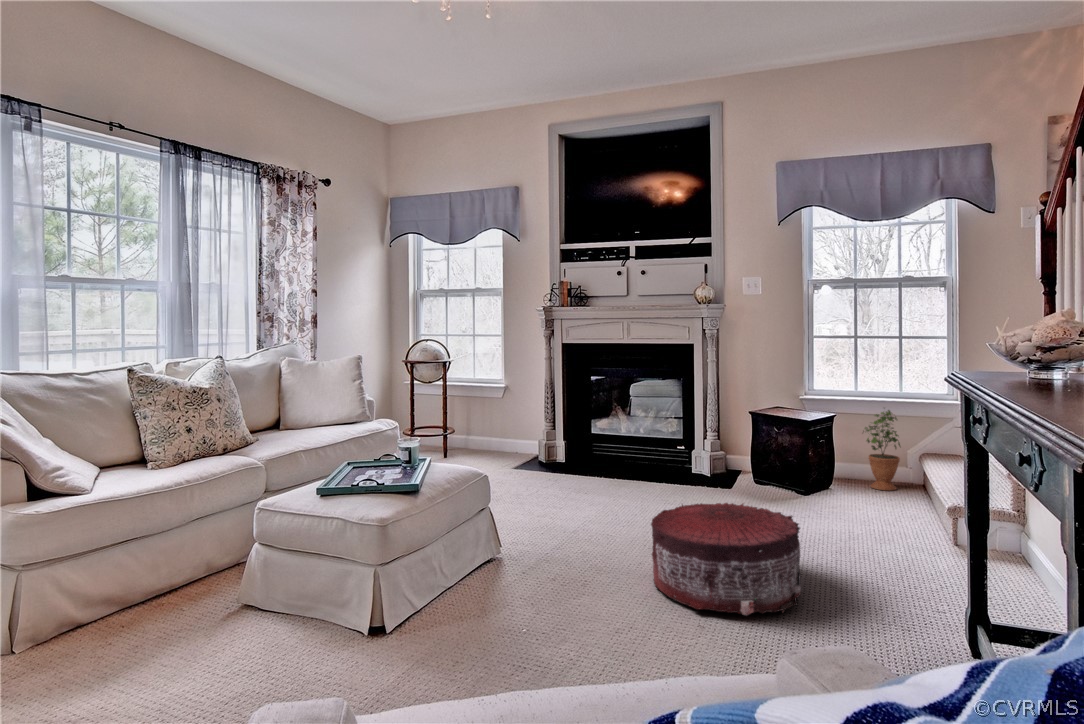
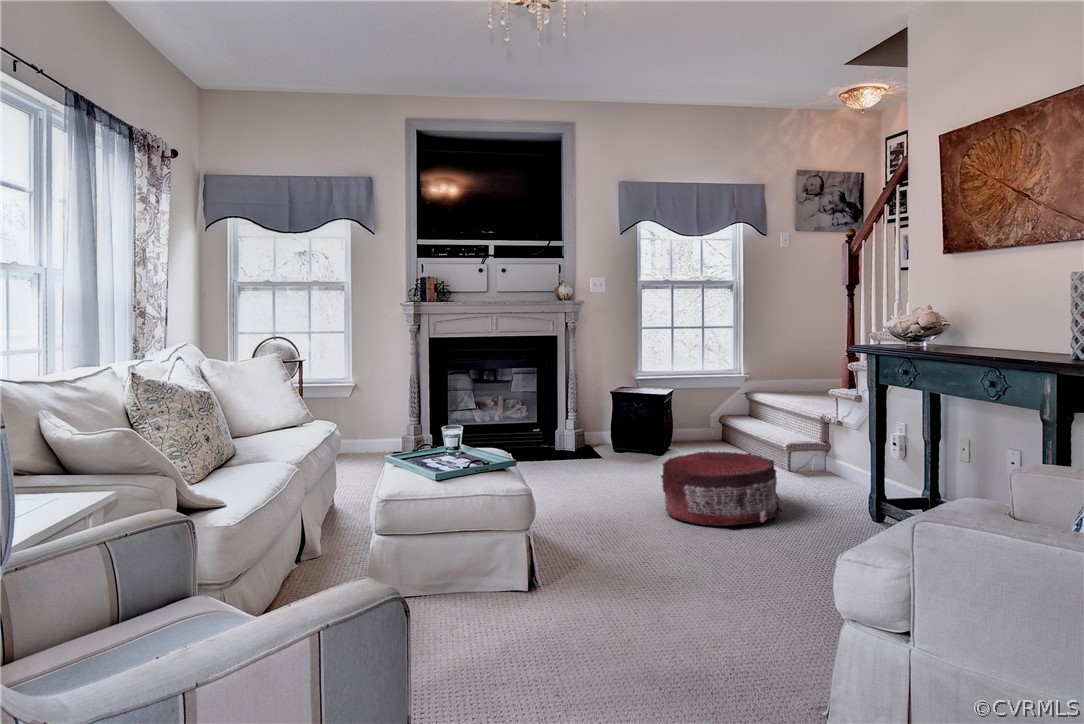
potted plant: present [865,410,900,491] -> none [689,381,716,445]

